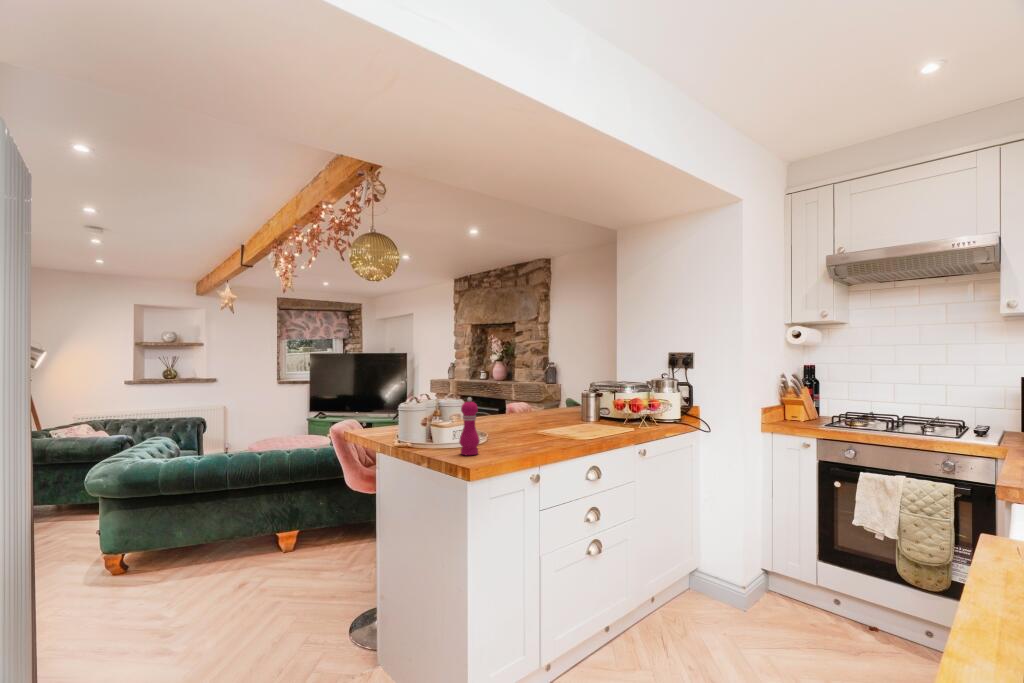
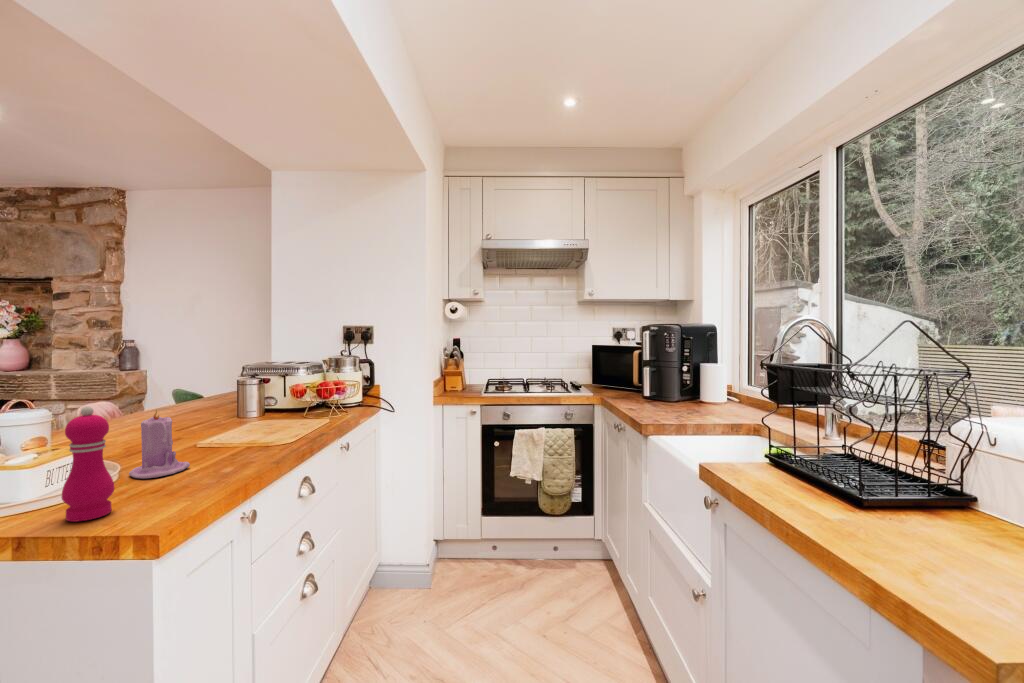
candle: none [498,404,526,444] -> present [129,410,190,479]

